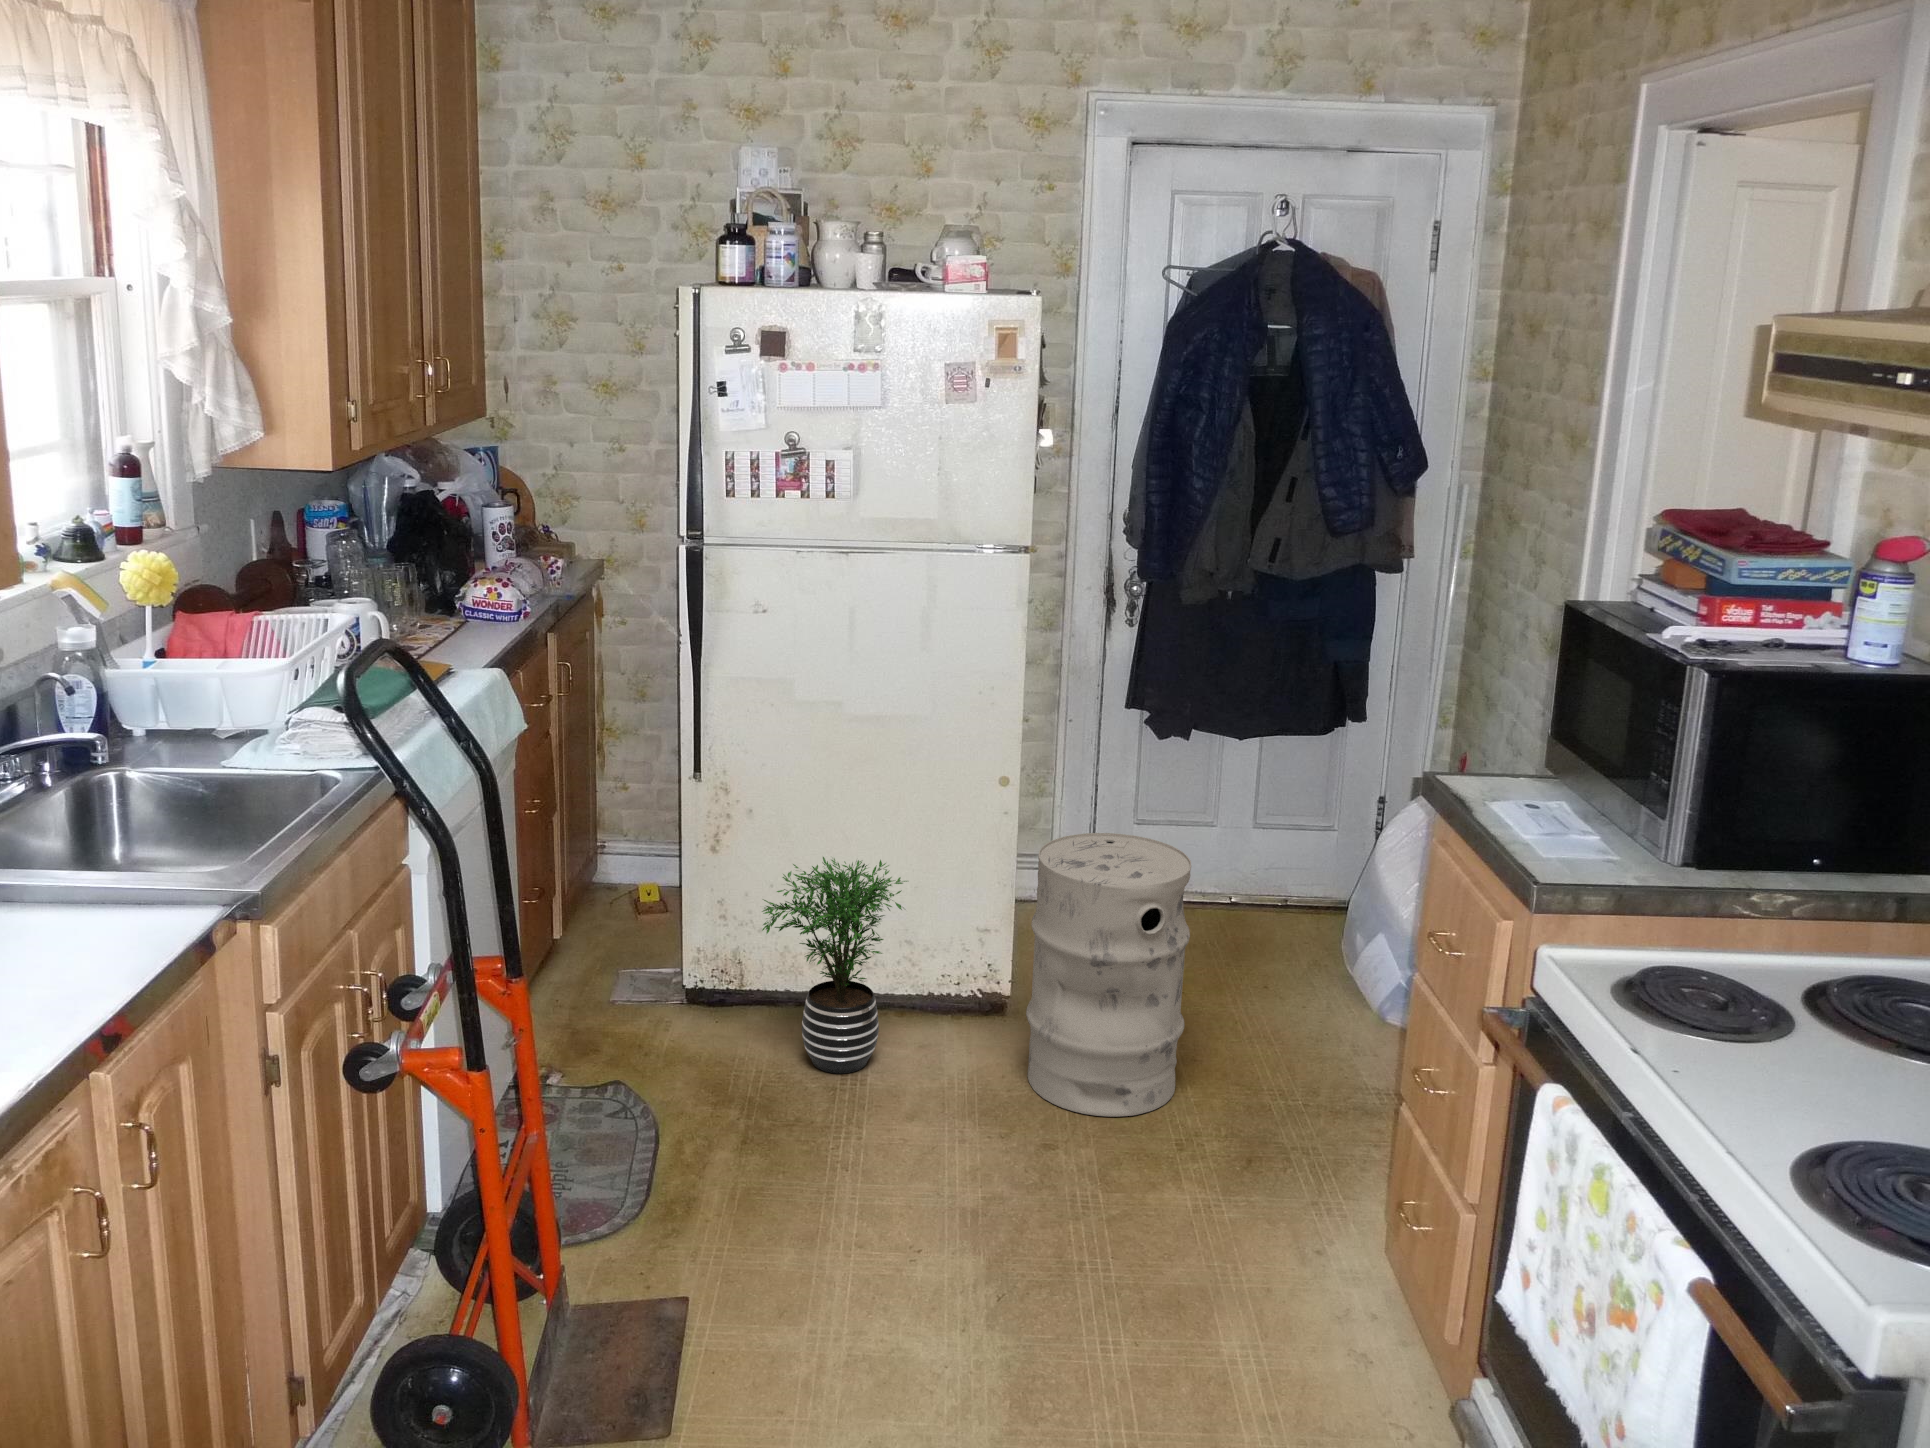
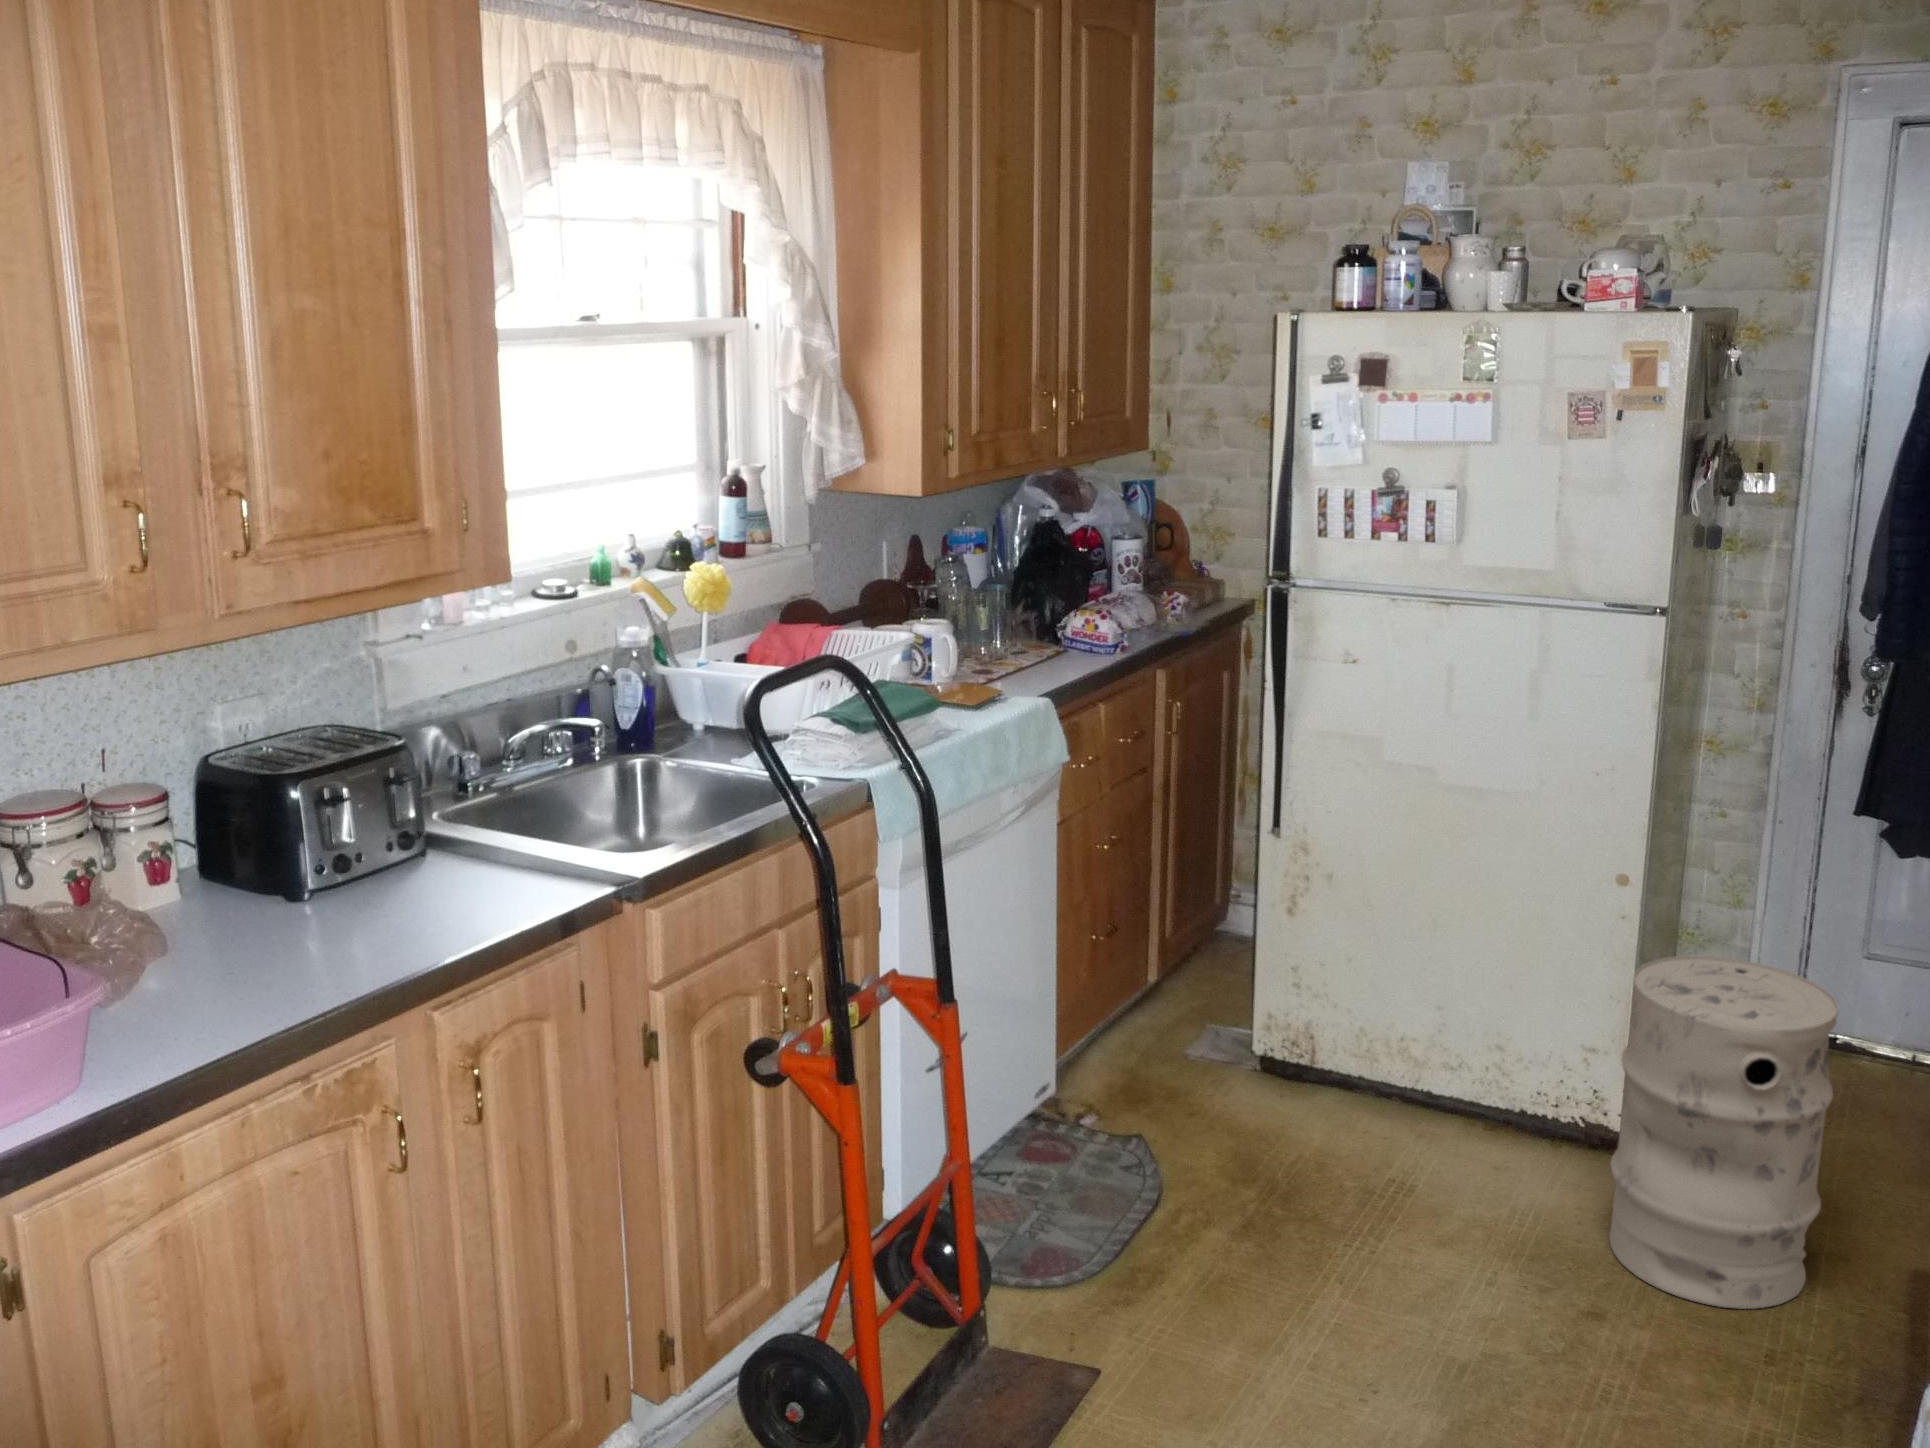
potted plant: present [762,857,907,1073] -> none [1310,935,1488,1180]

